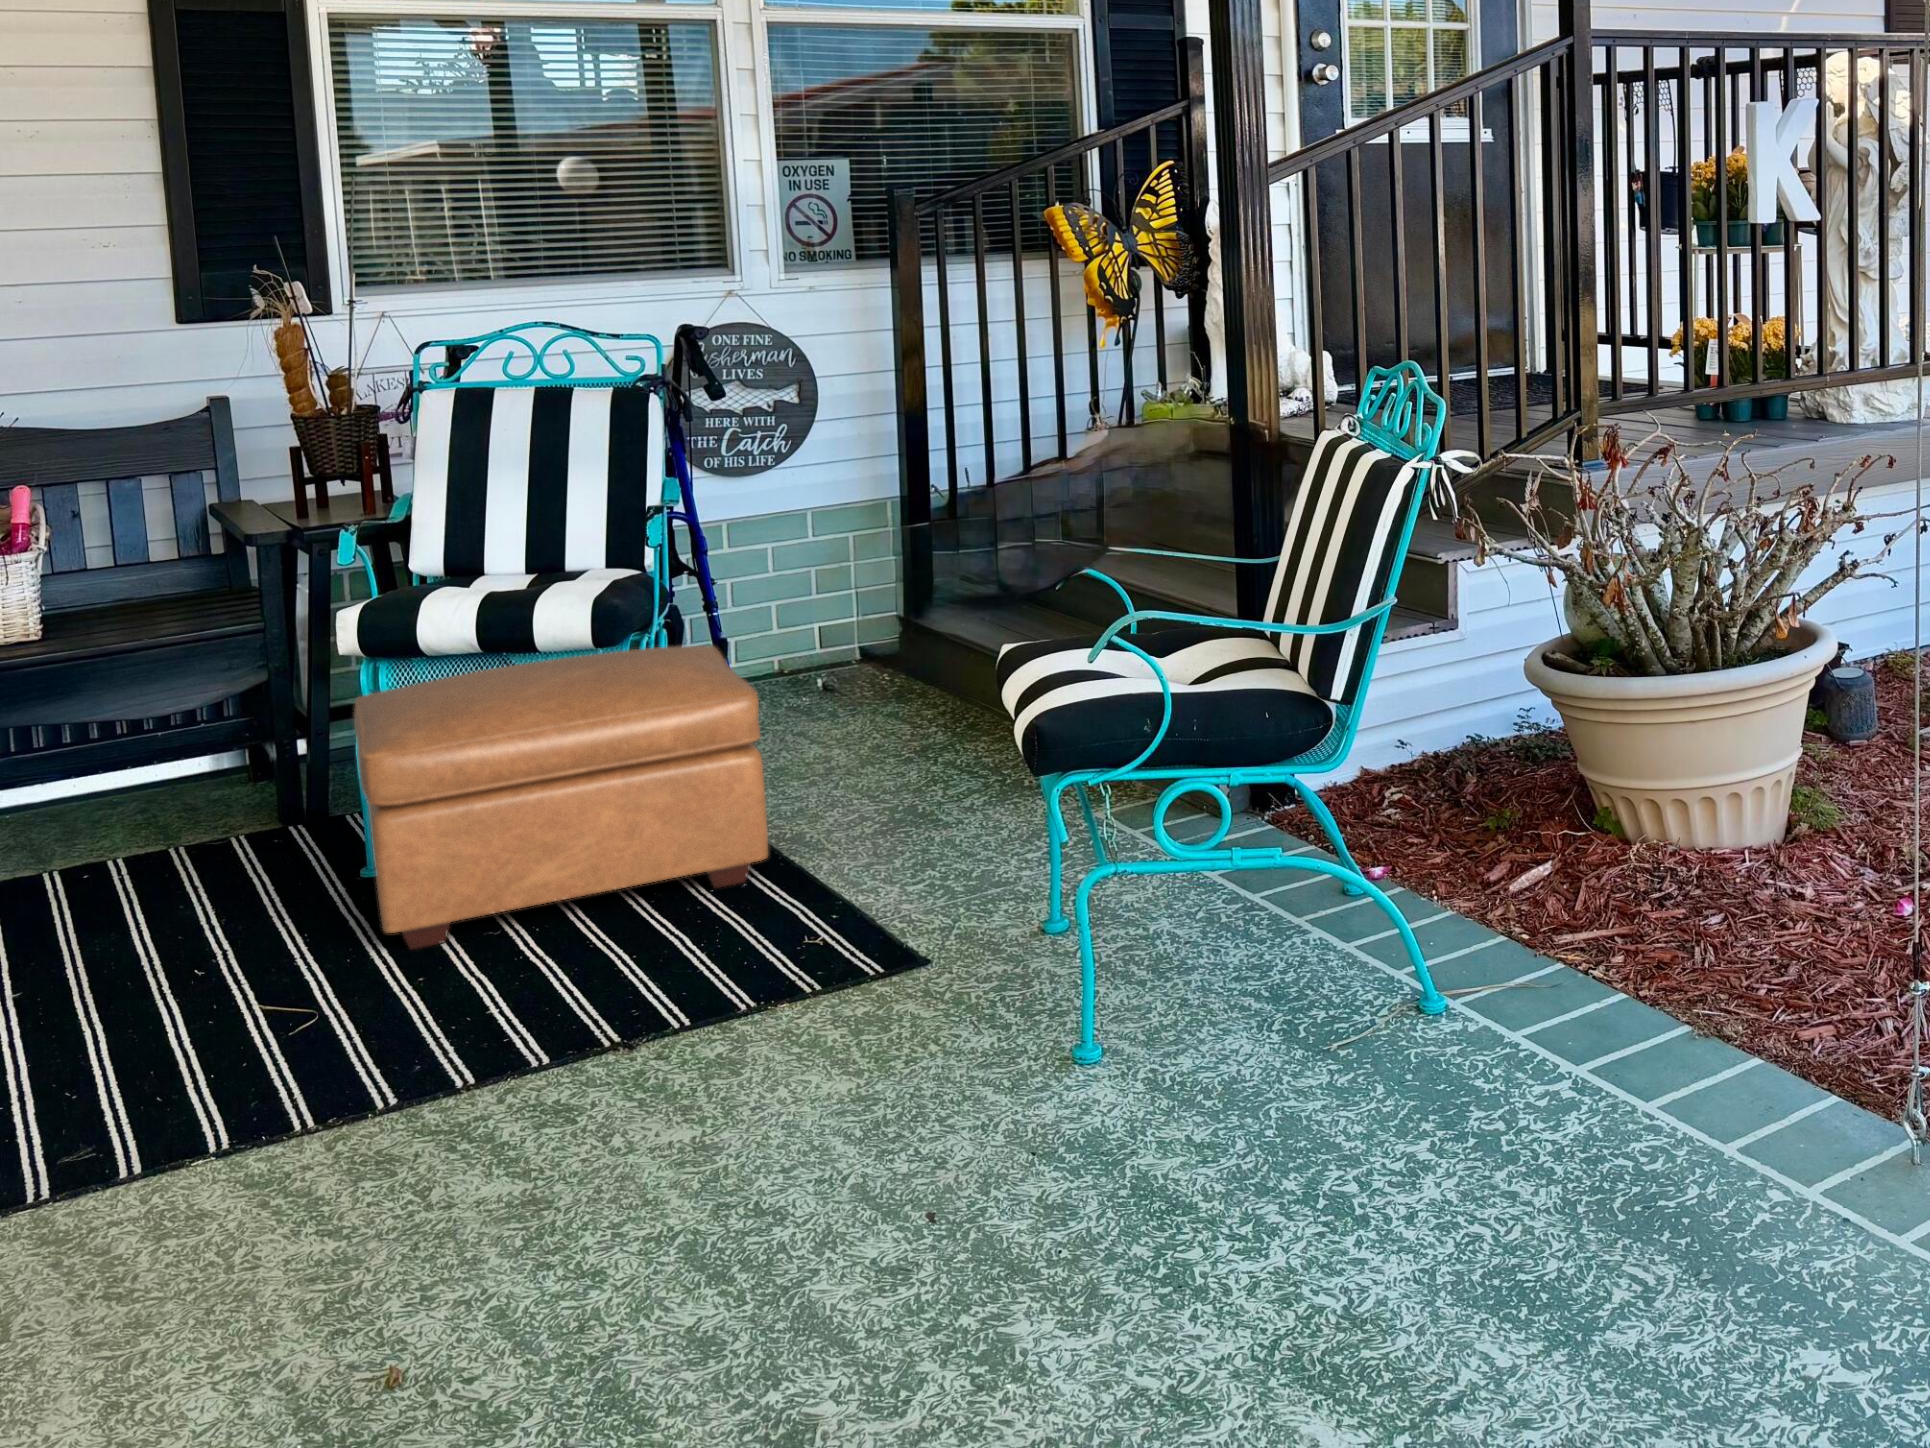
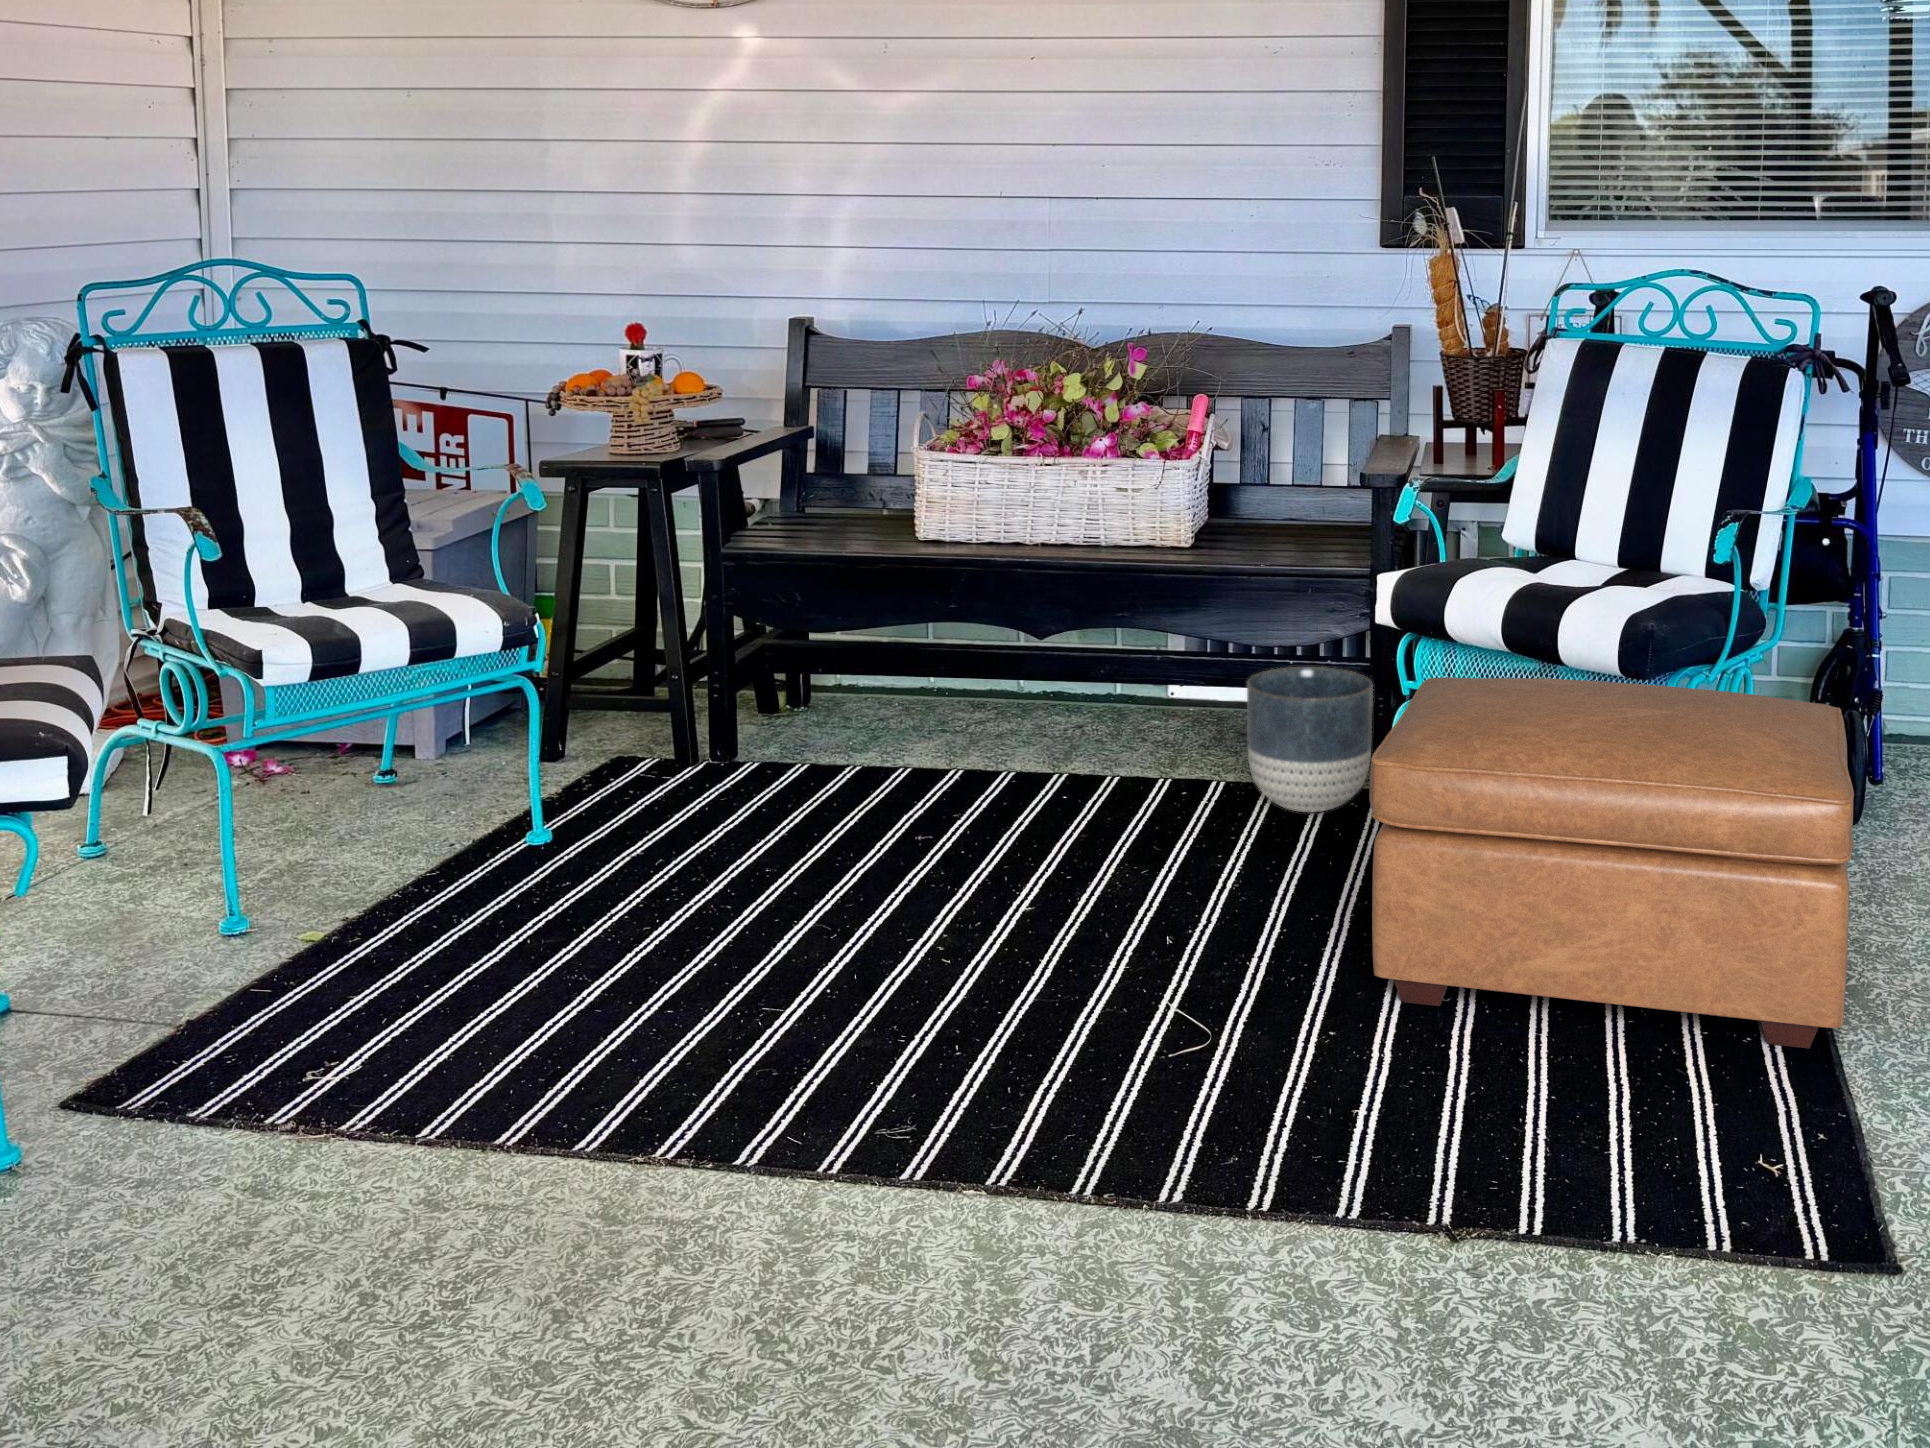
planter: none [128,724,270,861] -> present [1247,667,1373,812]

